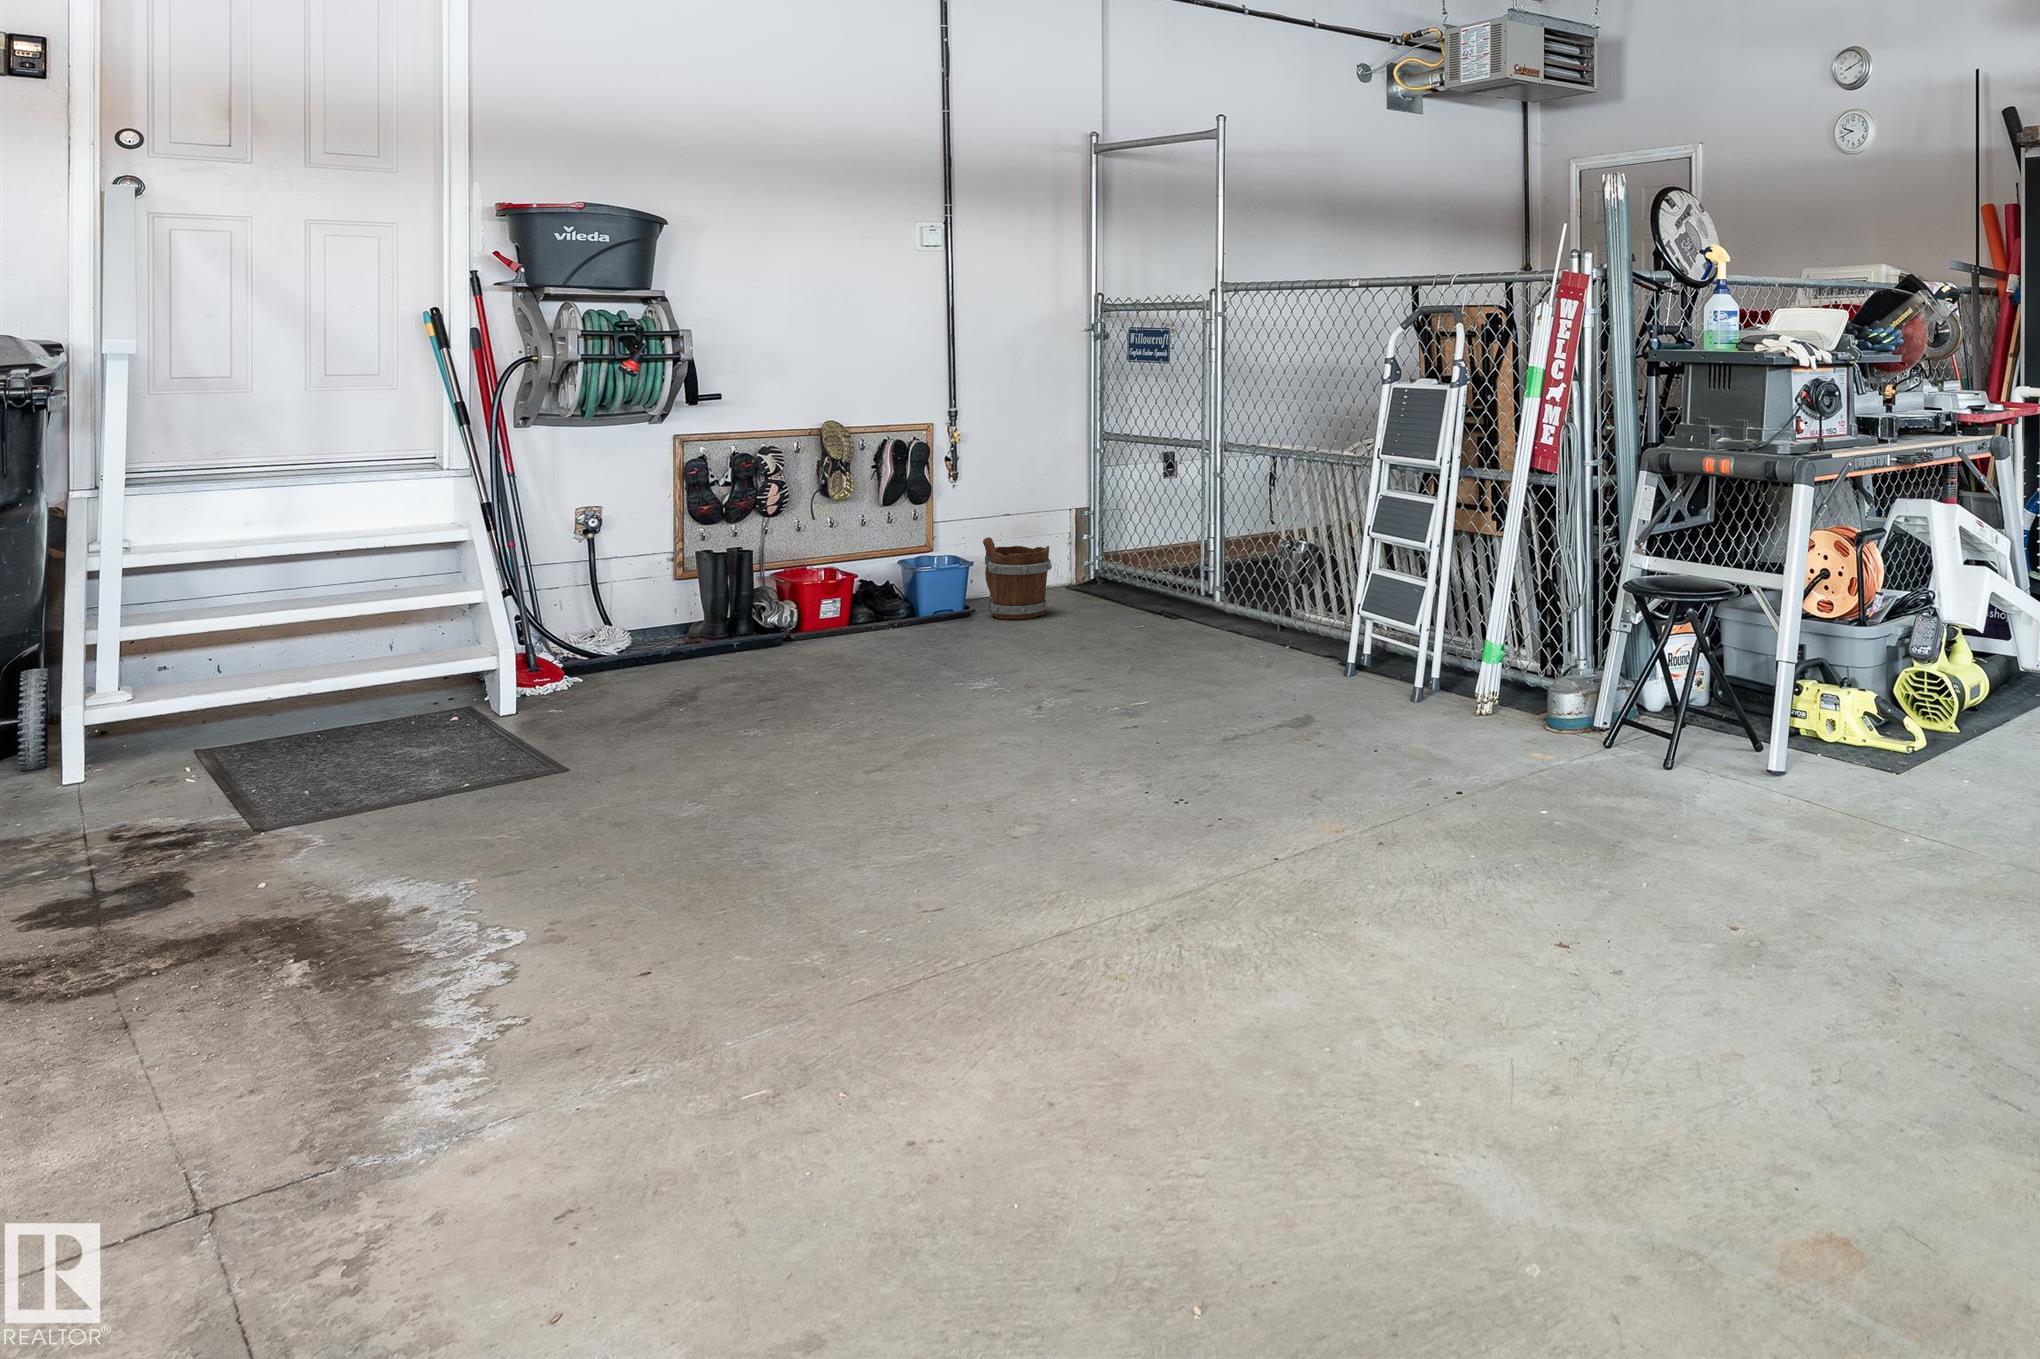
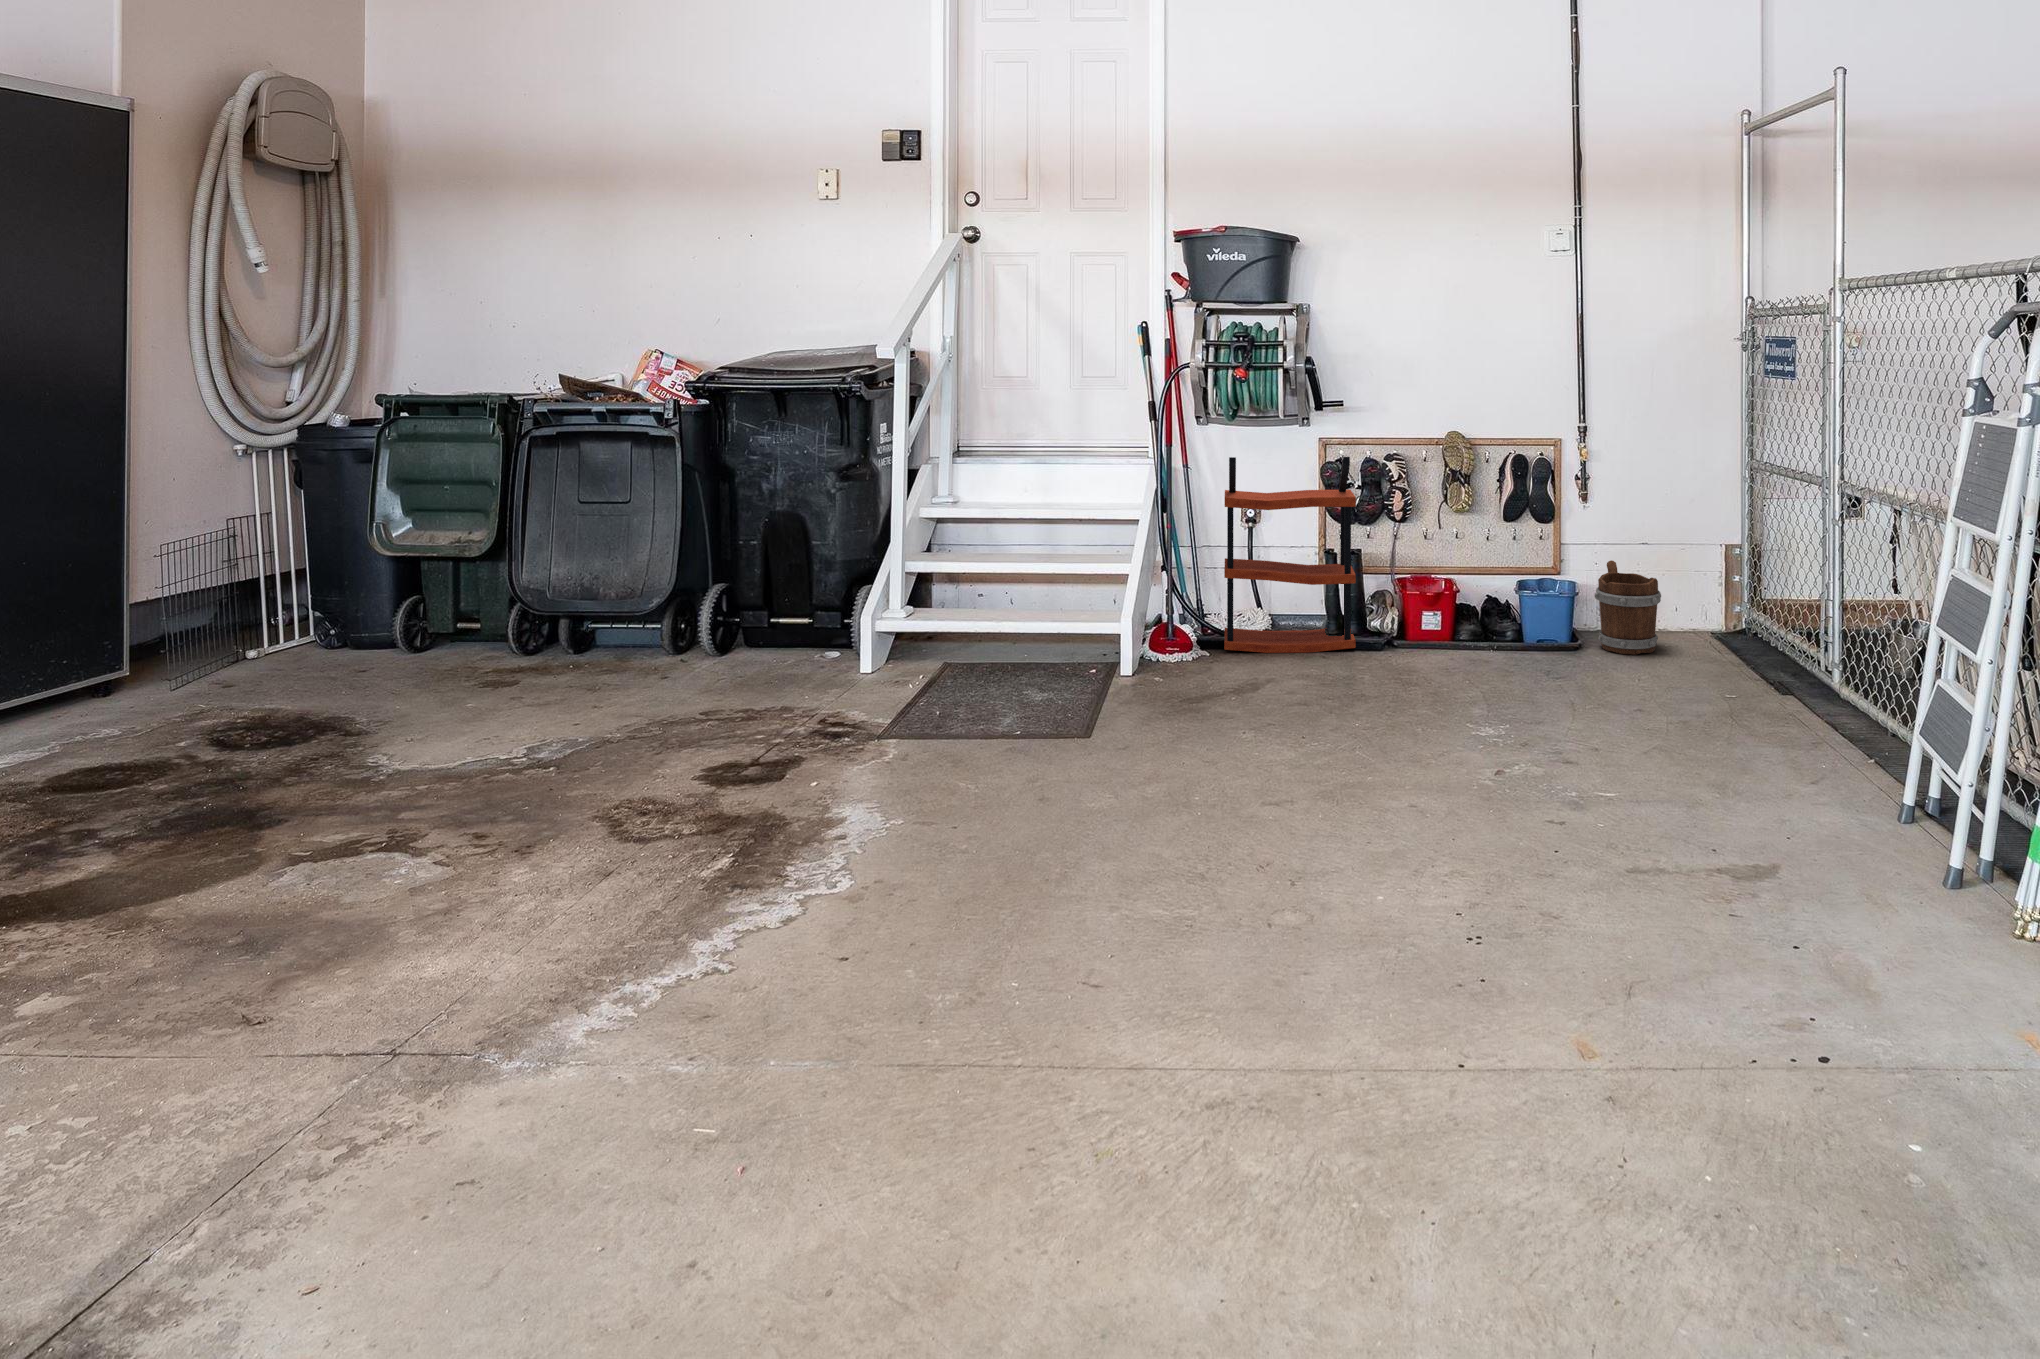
shelving unit: none [571,448,762,682] -> present [1224,457,1356,653]

